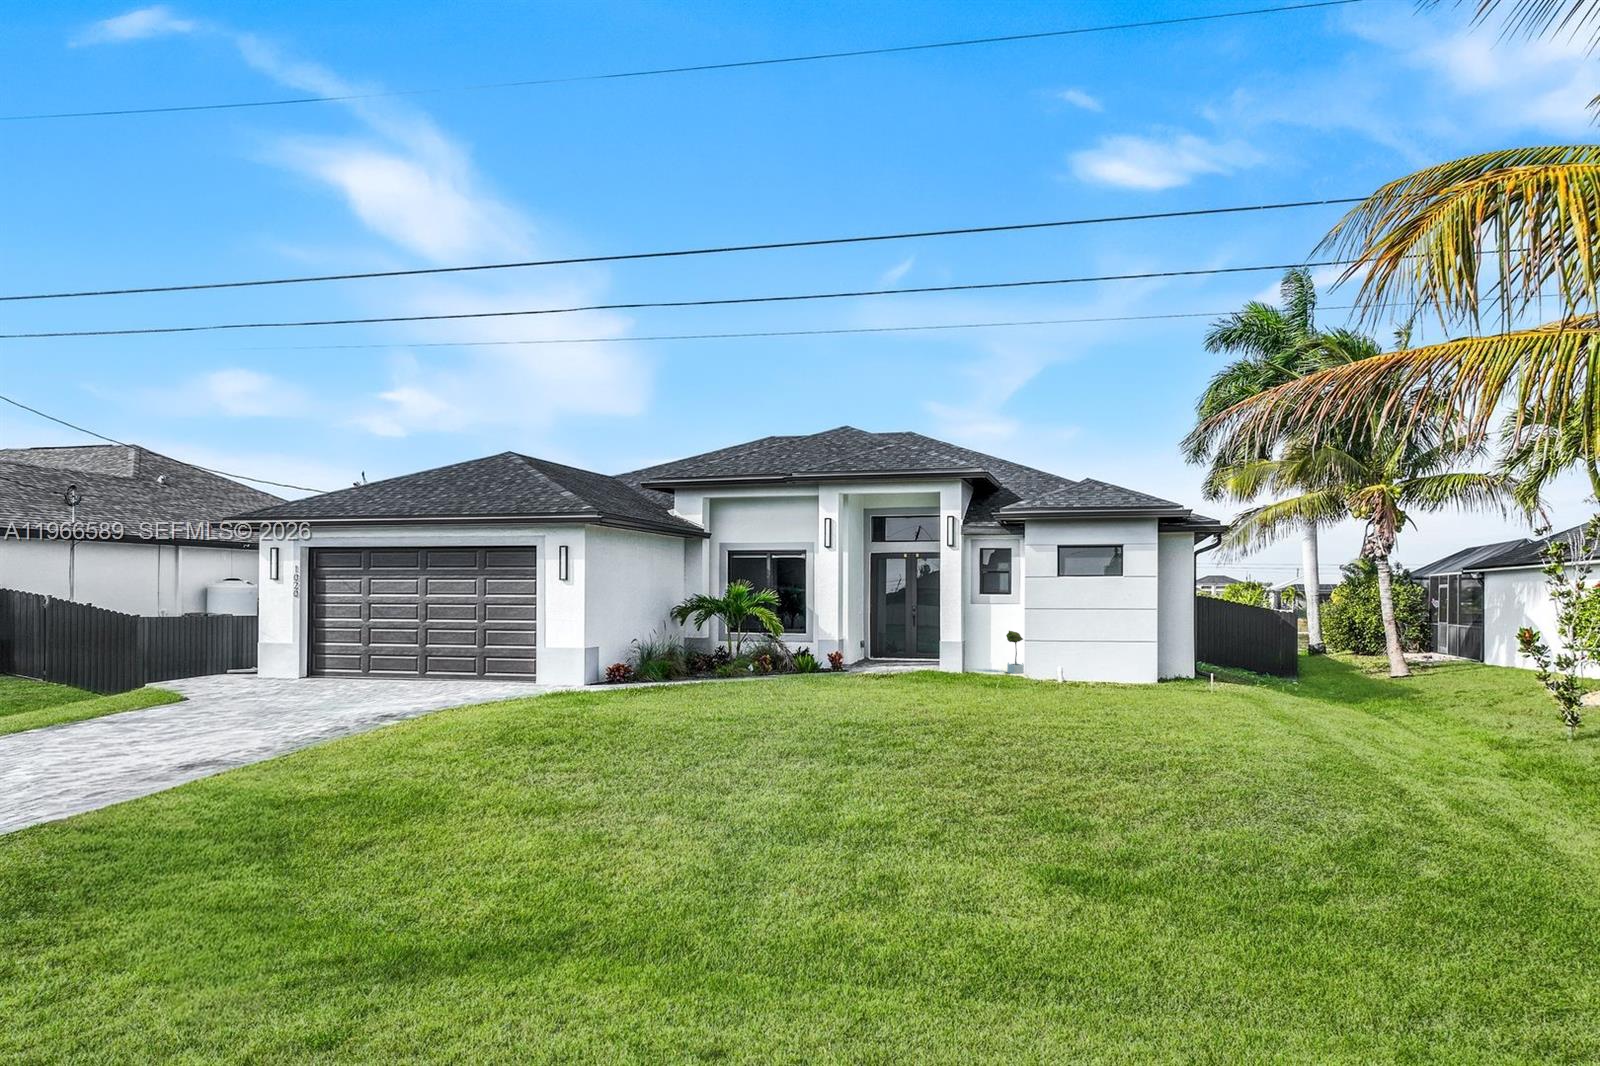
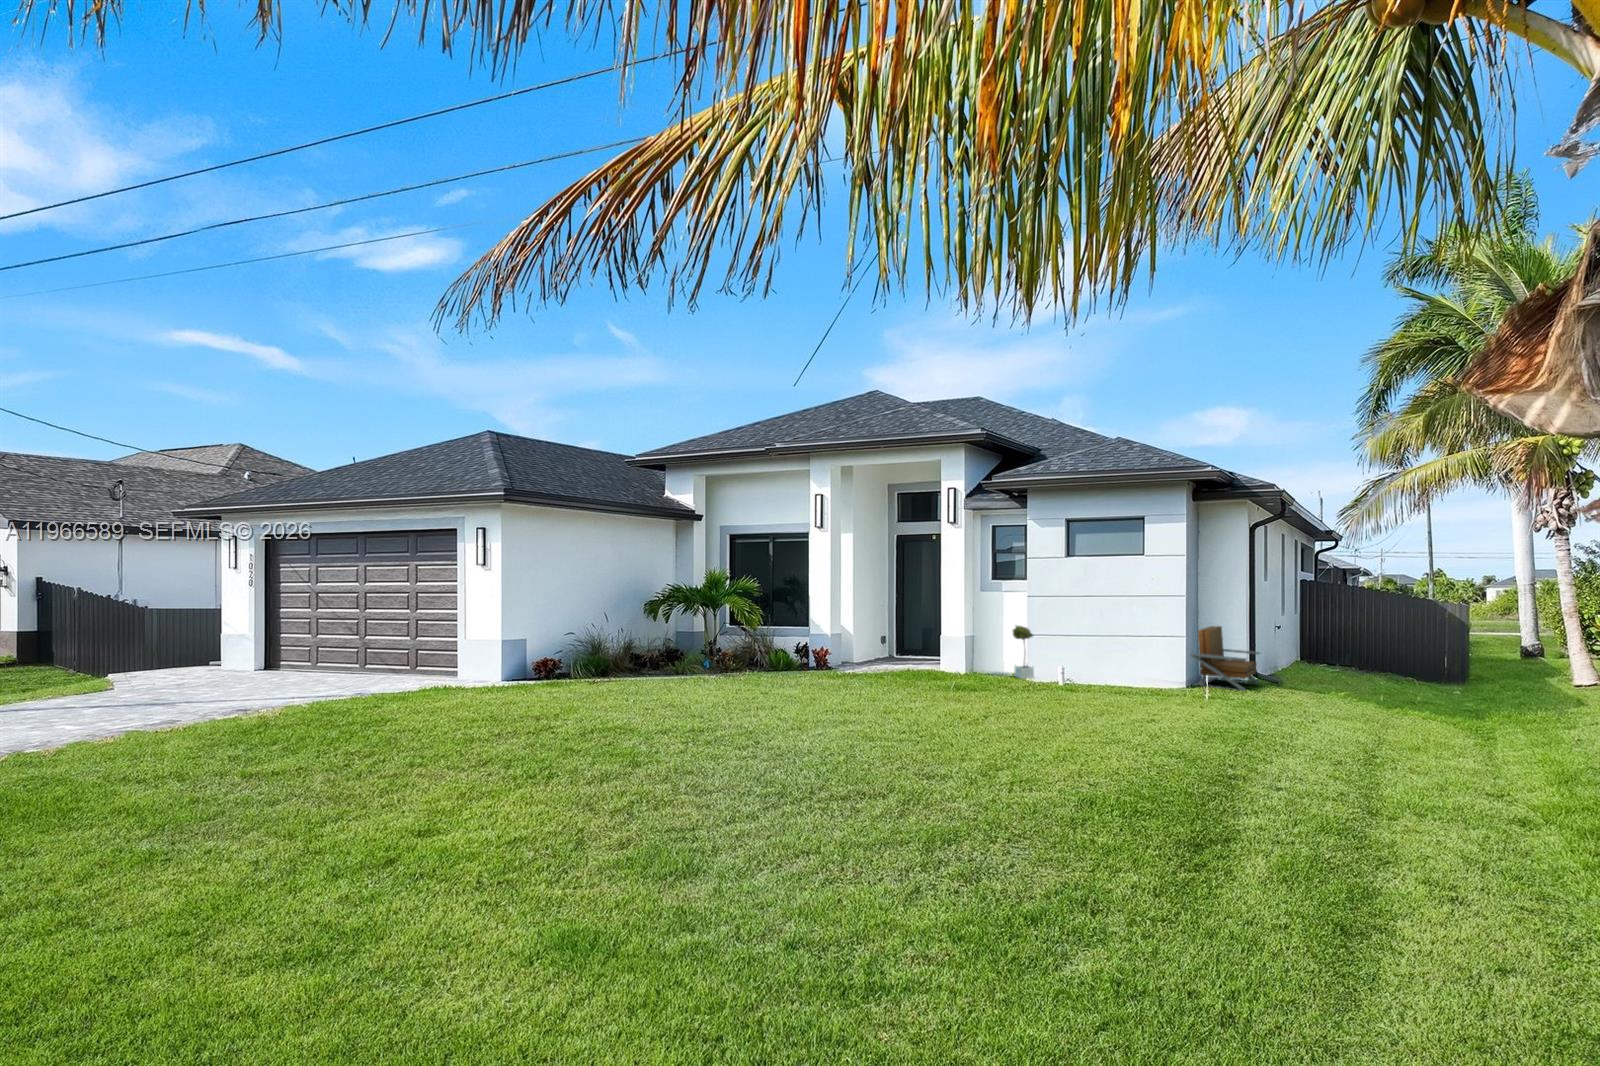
lounge chair: none [1144,631,1191,681] -> present [1191,626,1259,691]

